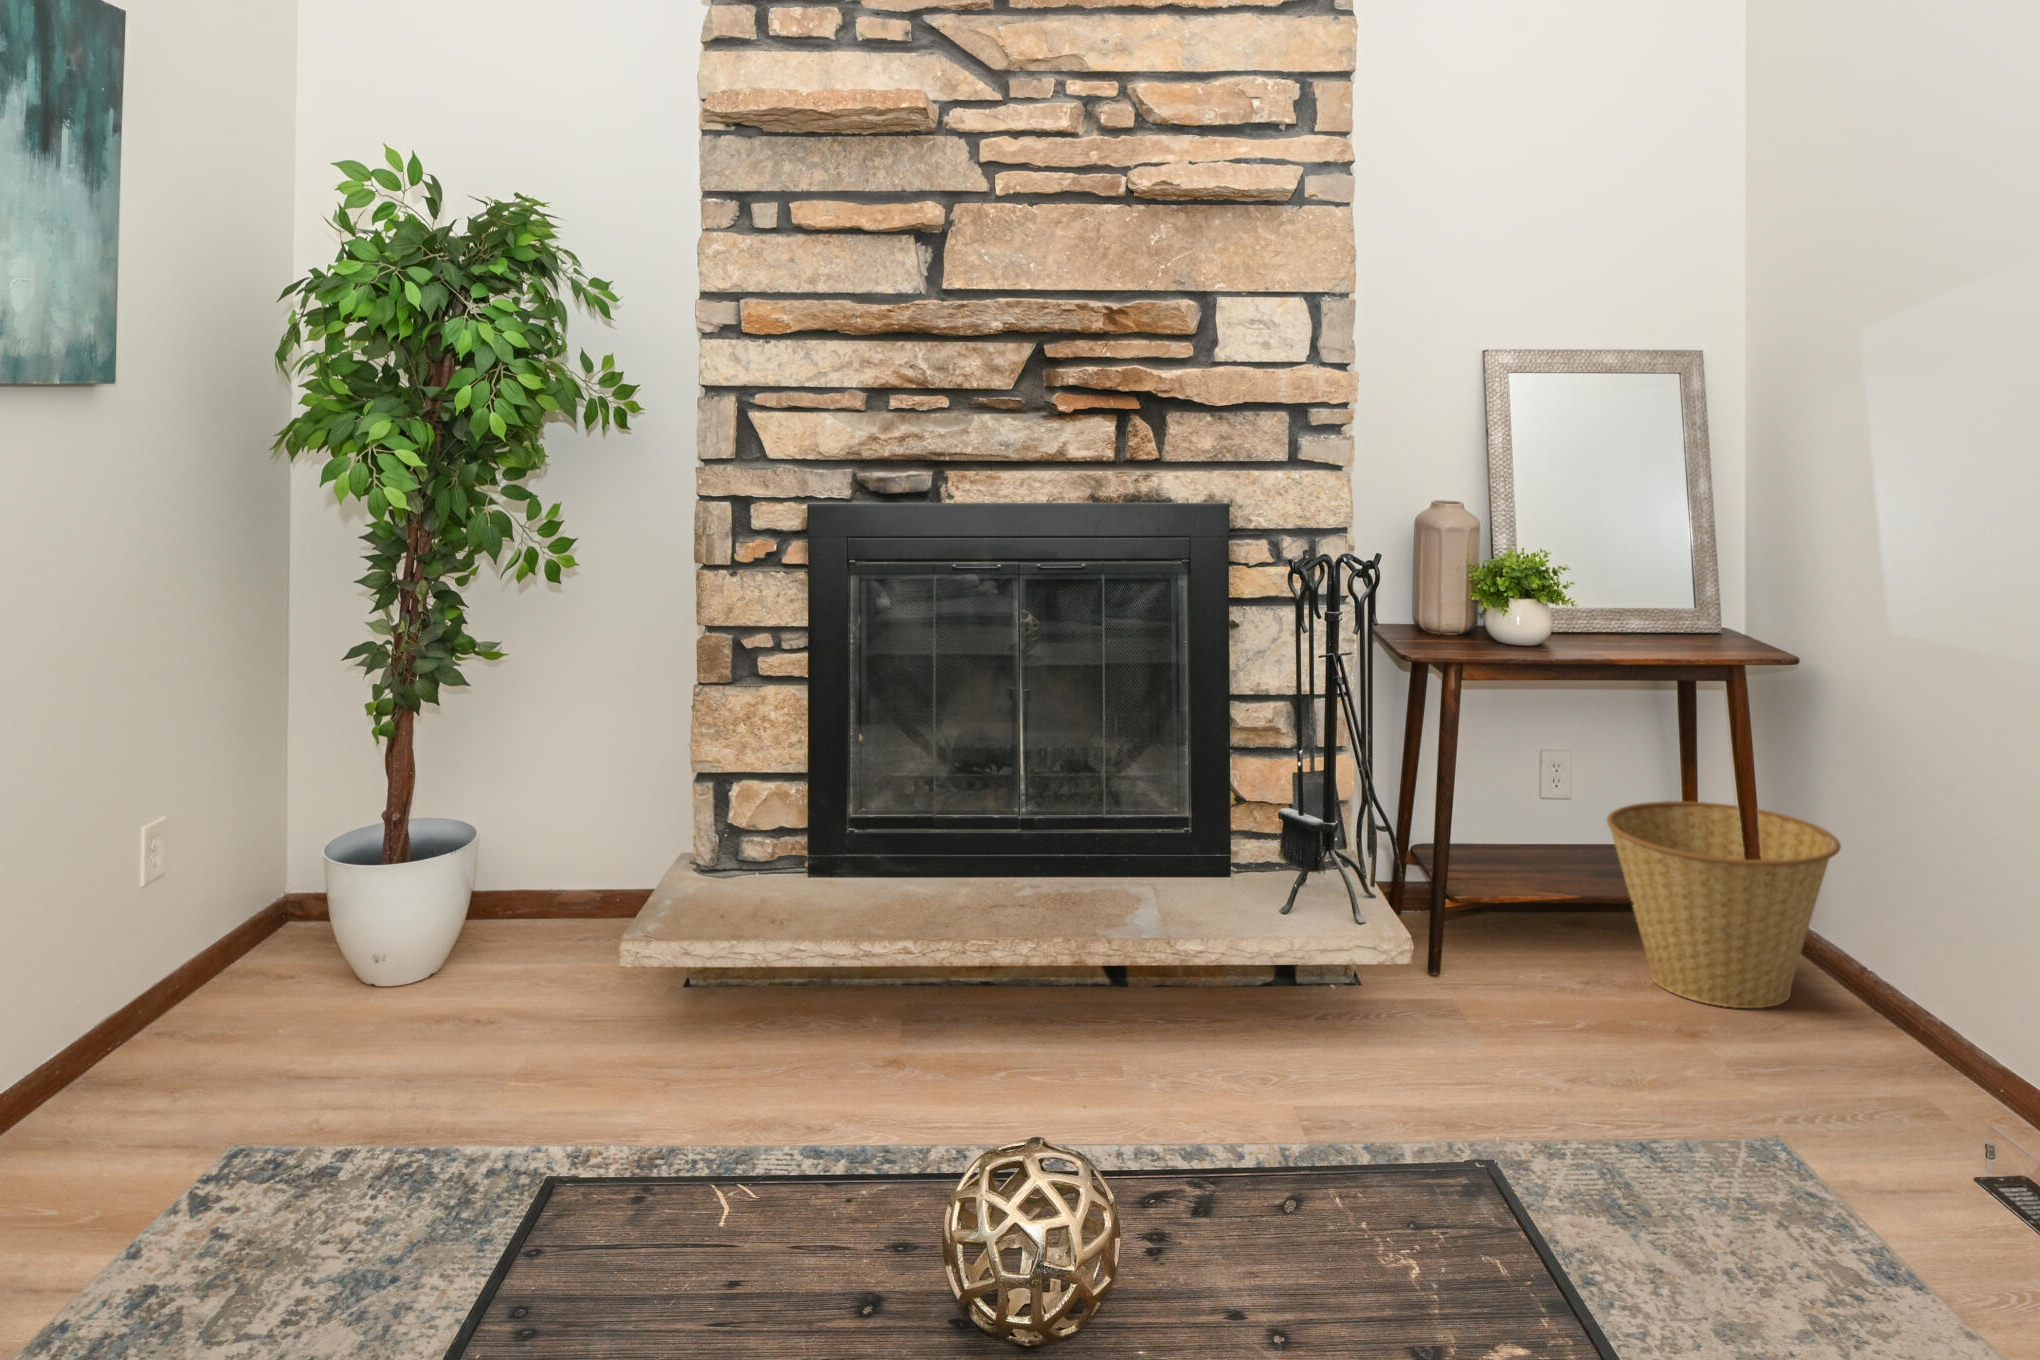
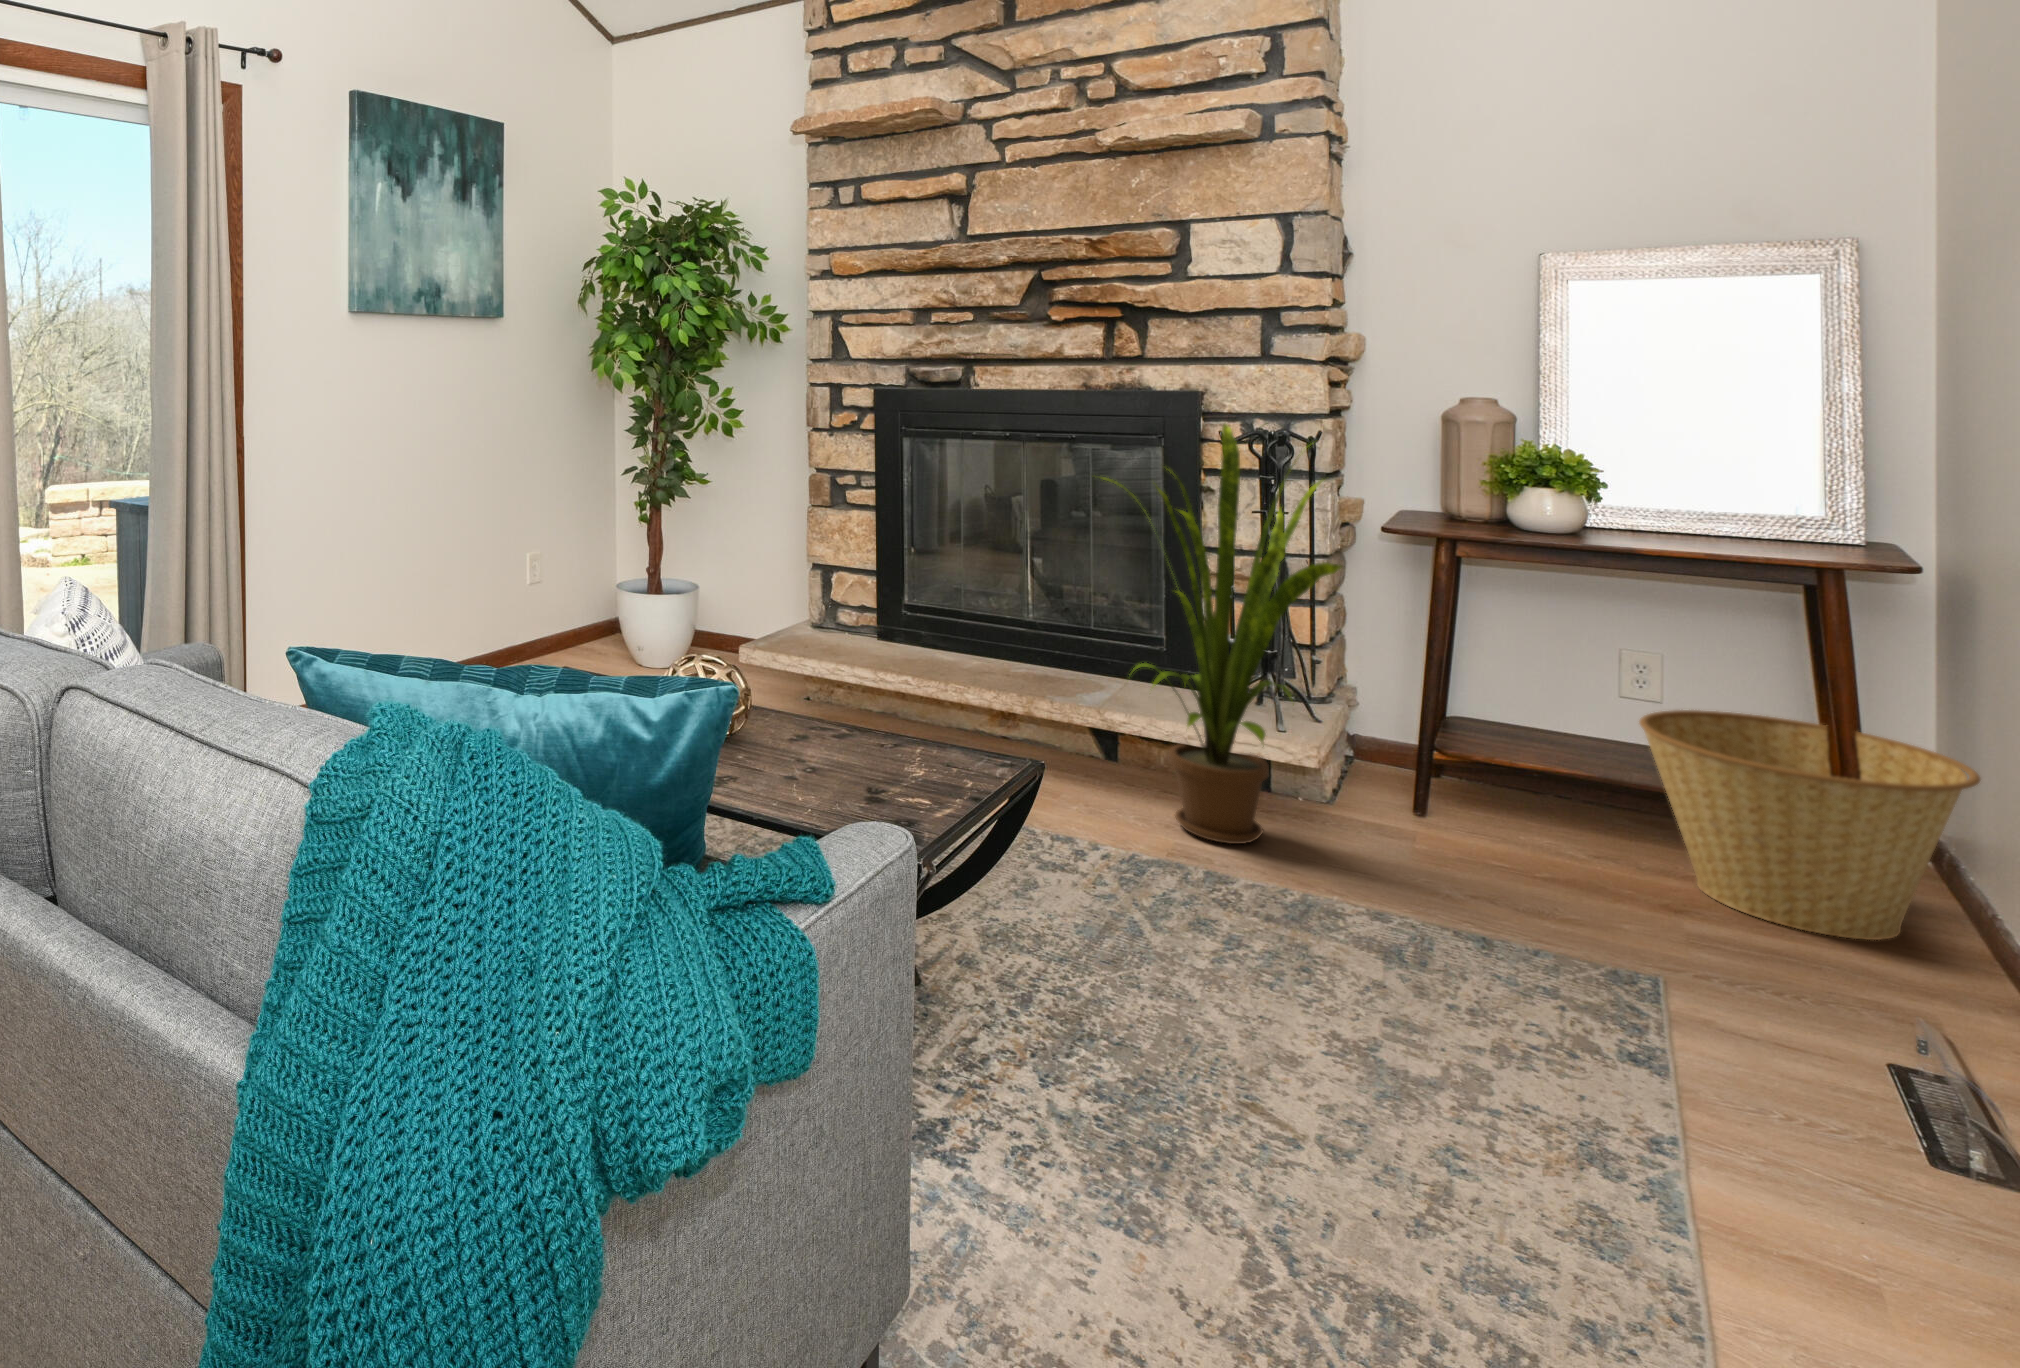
house plant: none [1160,541,1453,1071] -> present [1099,424,1342,844]

